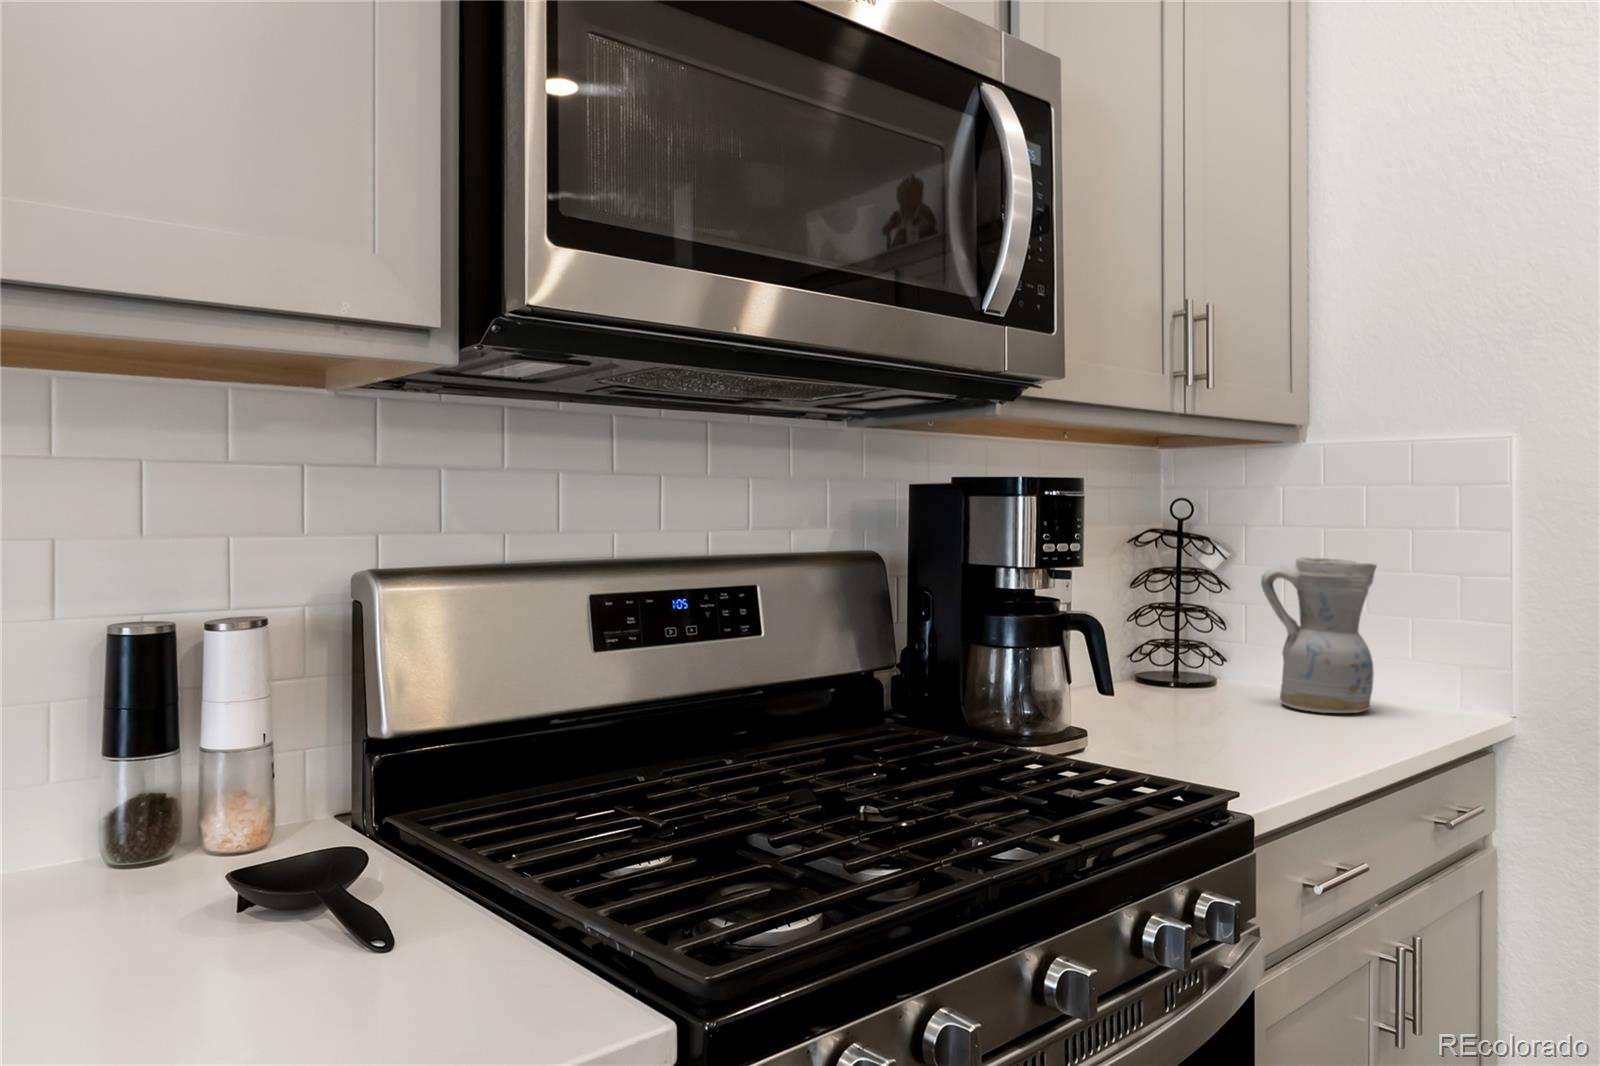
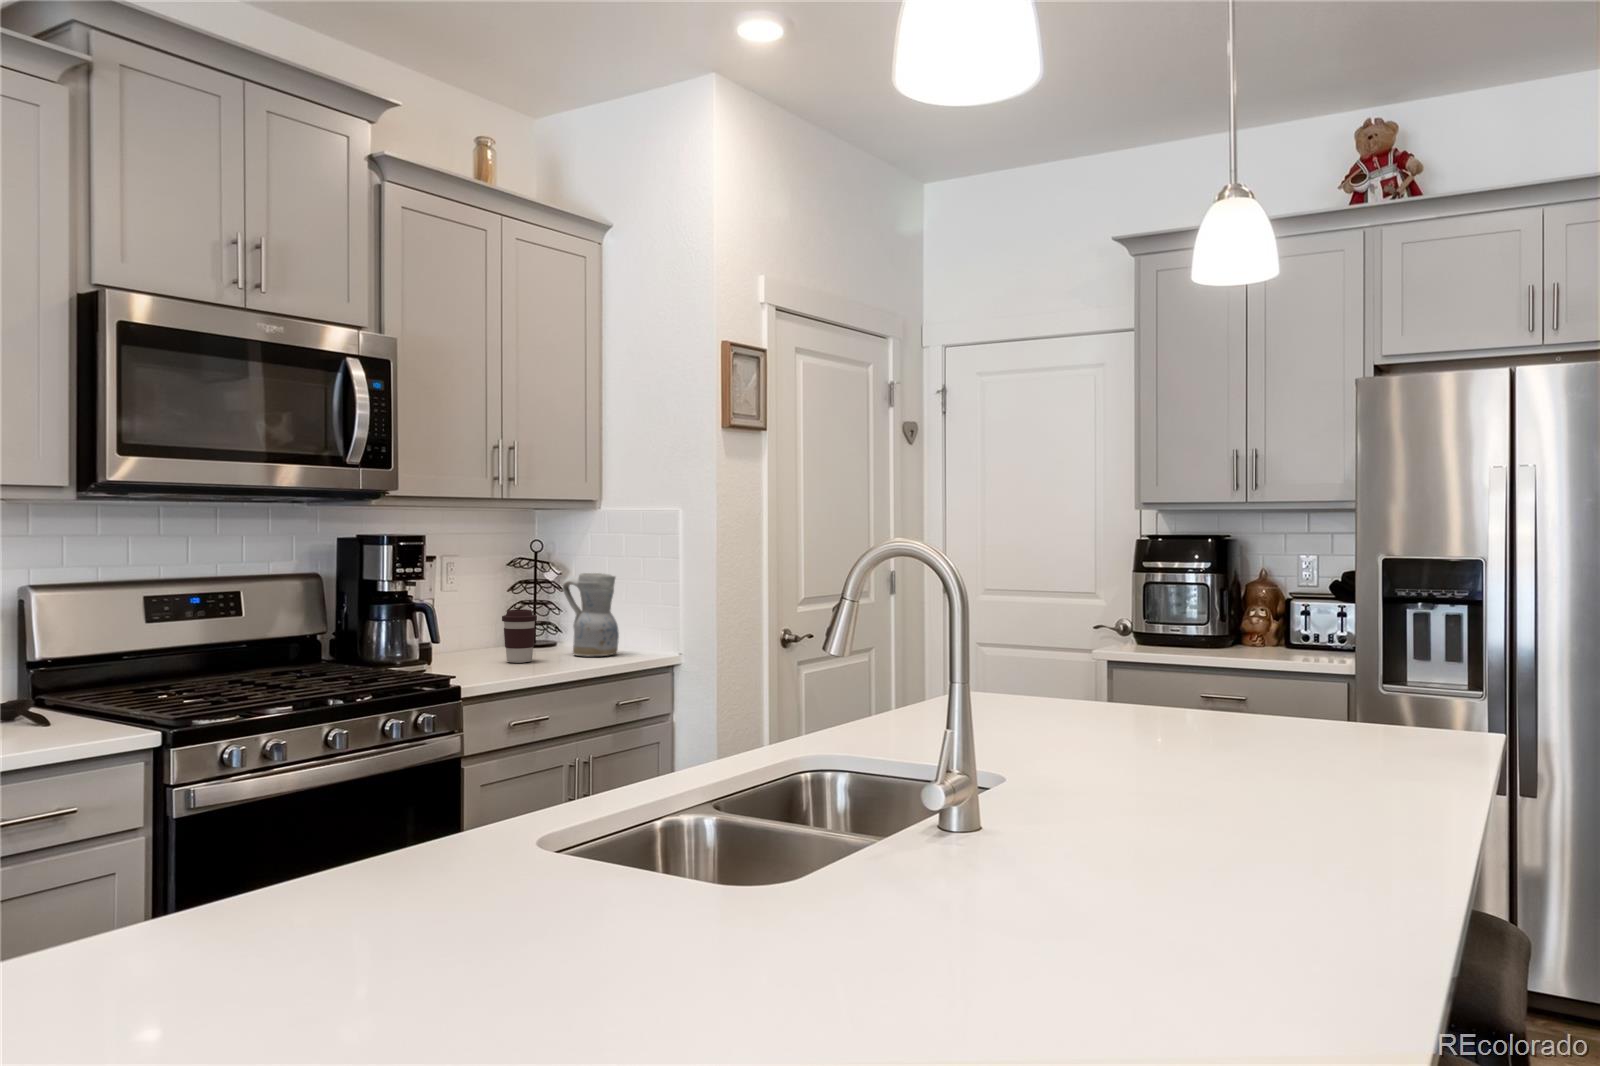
coffee cup: none [1180,624,1248,725] -> present [502,609,537,663]

